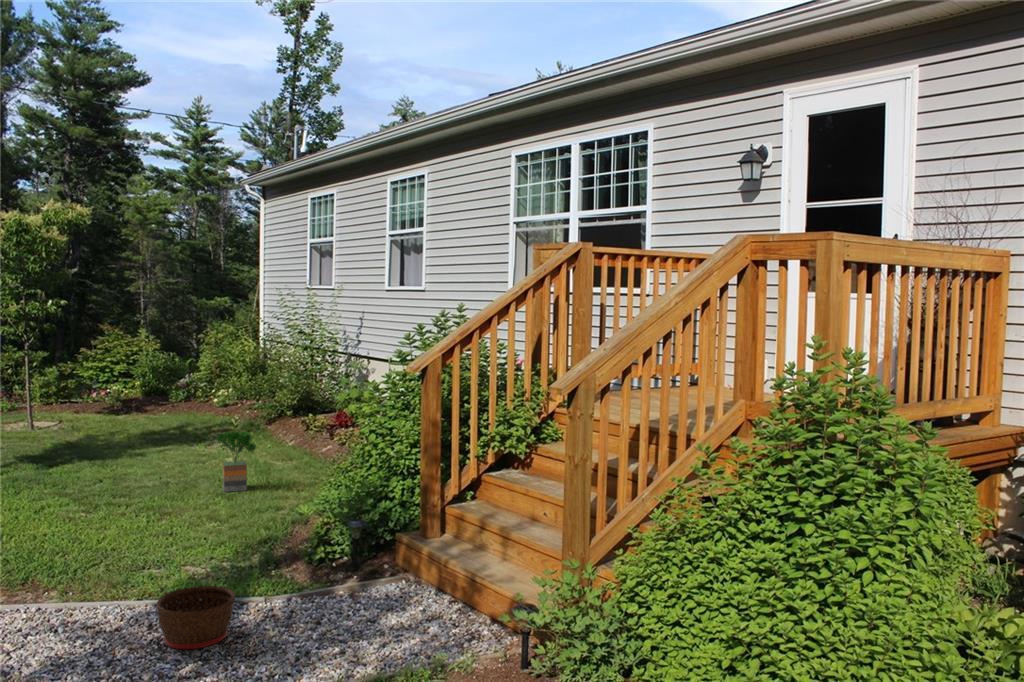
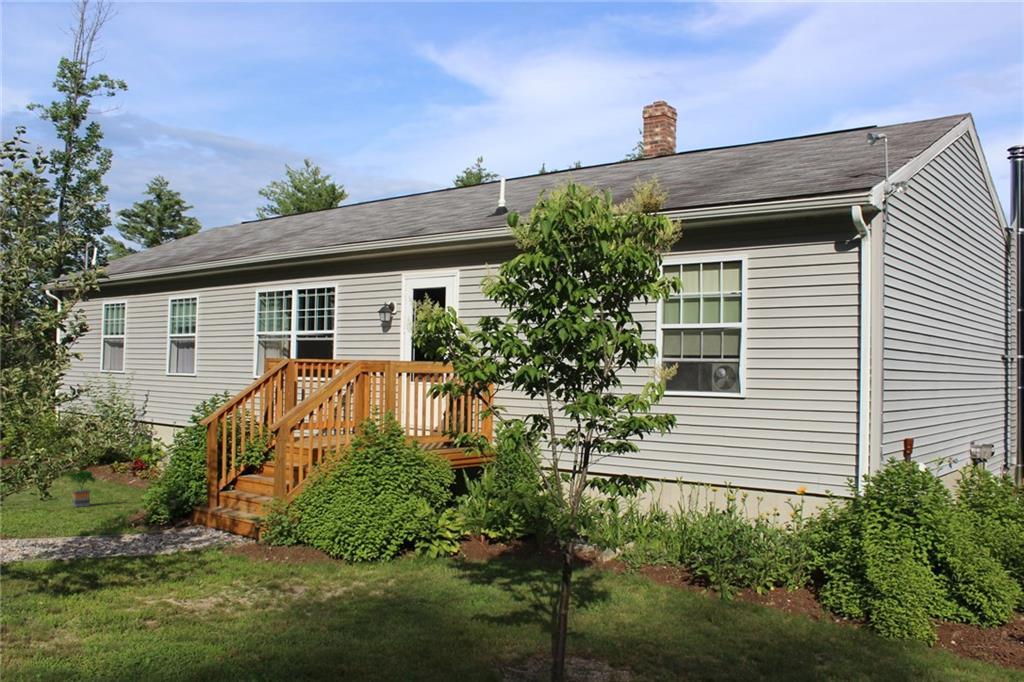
basket: present [156,586,235,649] -> none [85,526,122,550]

